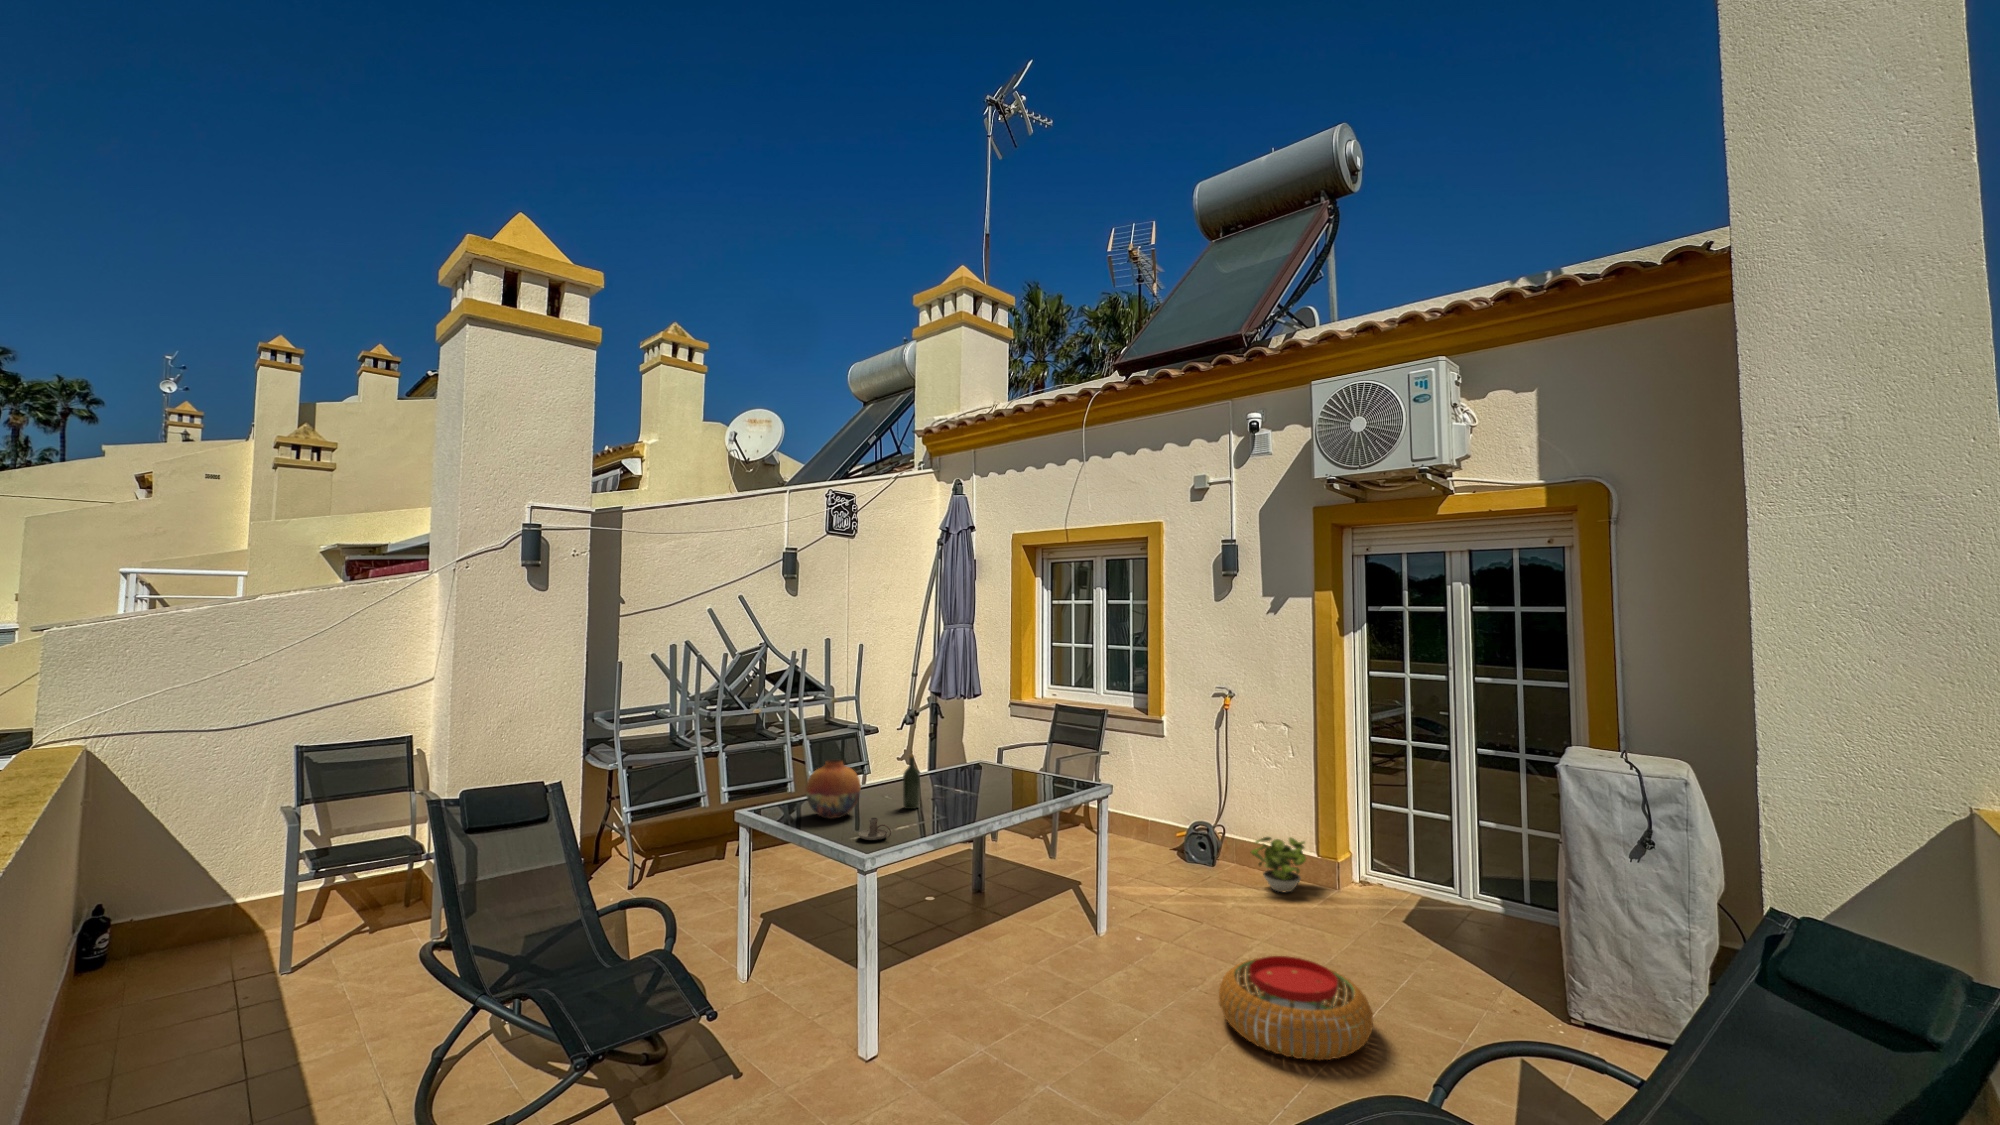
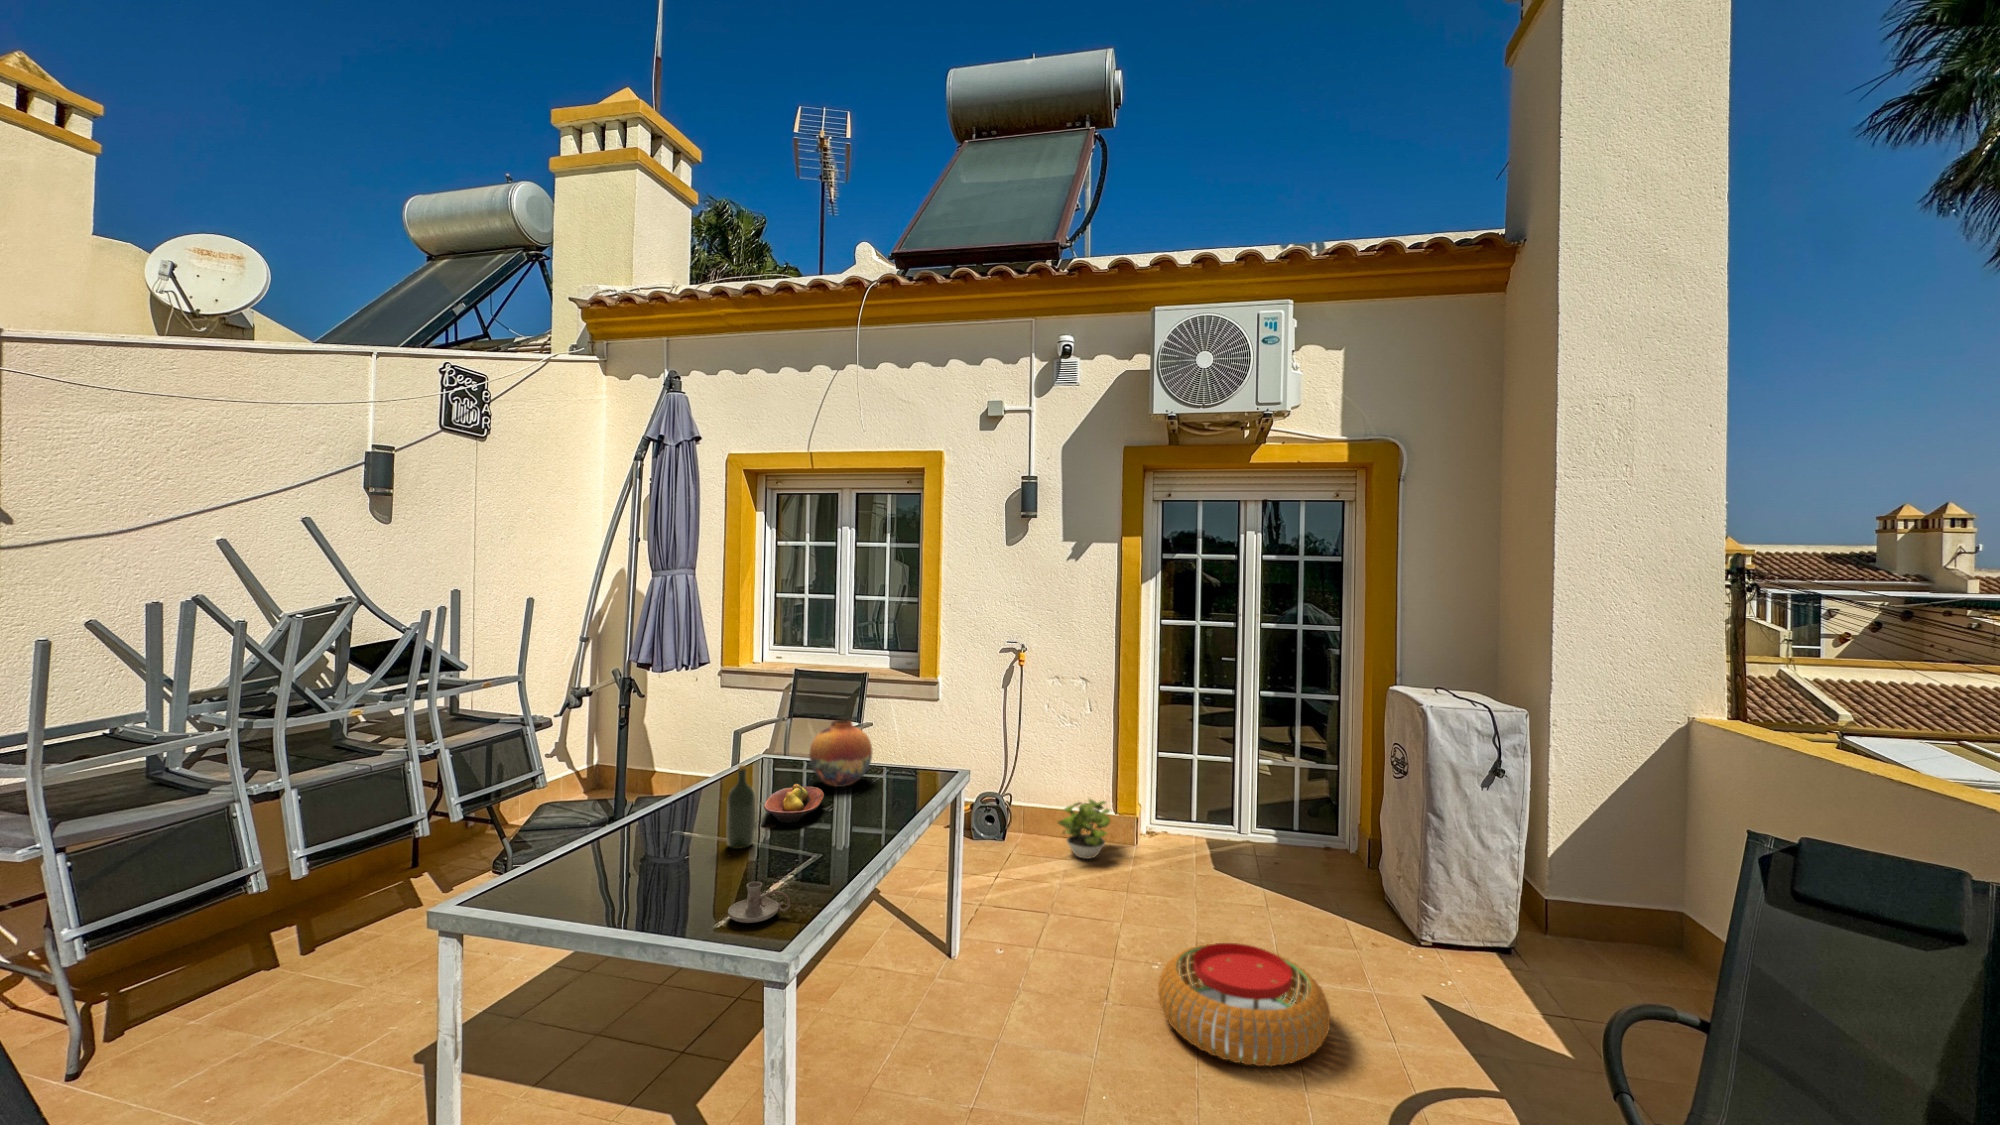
vase: present [806,760,861,819] -> present [809,720,873,787]
fruit bowl: none [939,777,988,801] -> present [764,784,824,823]

